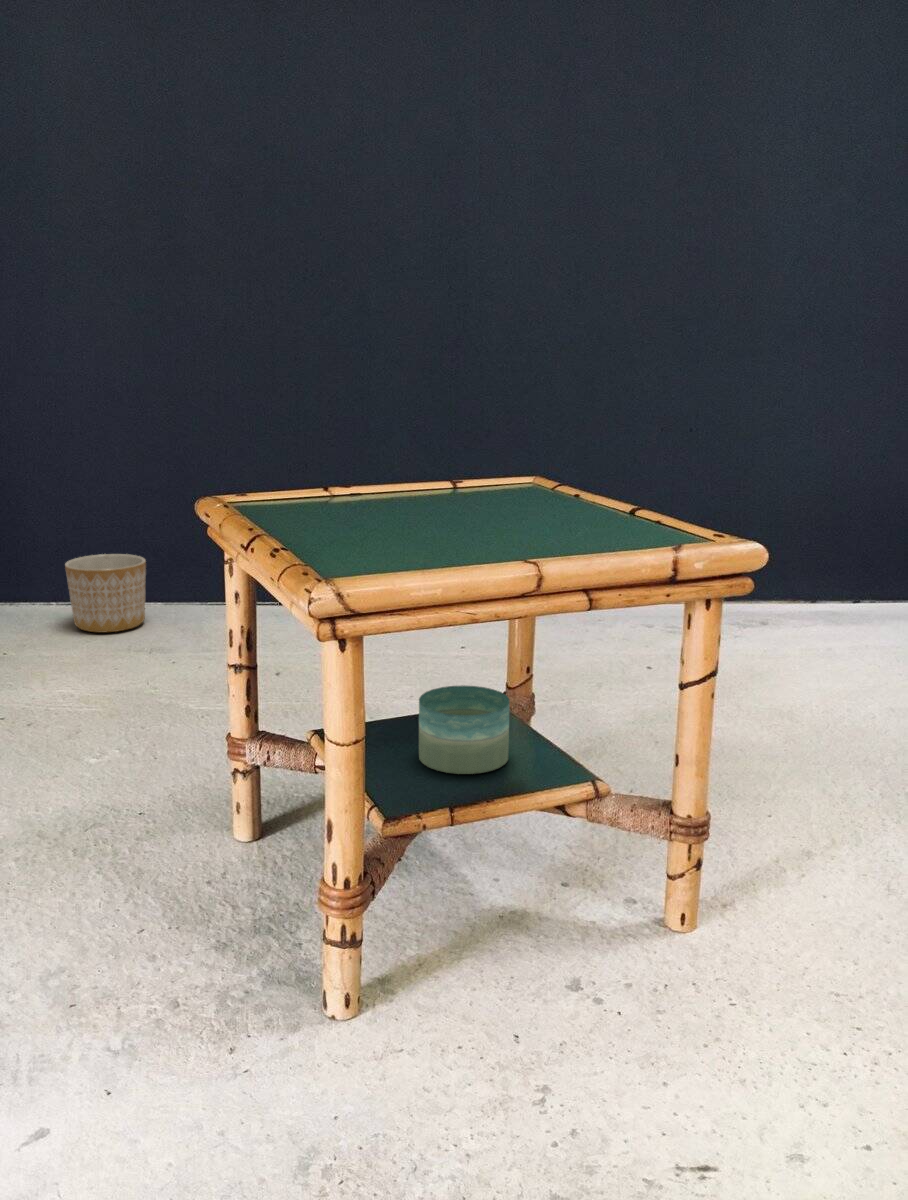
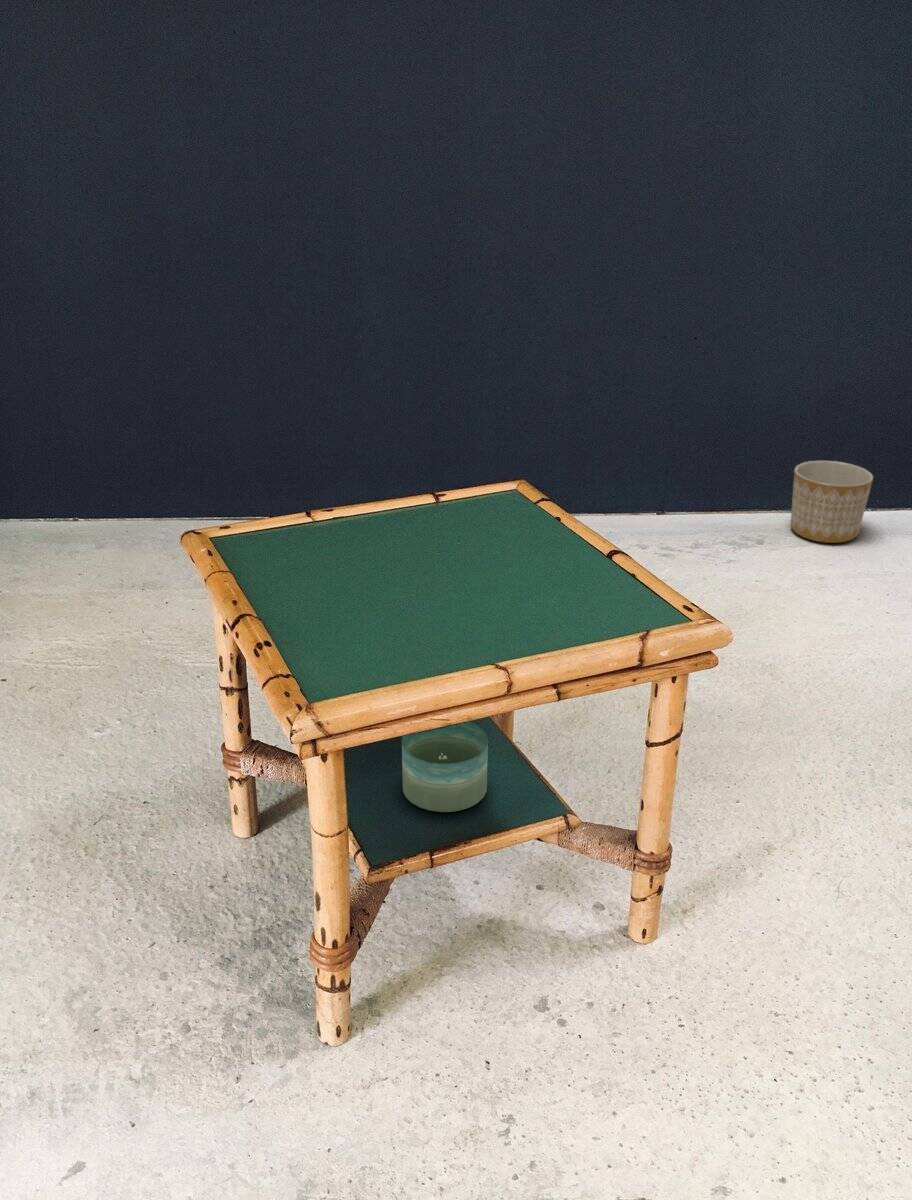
planter: present [65,554,146,632] -> present [791,461,873,543]

